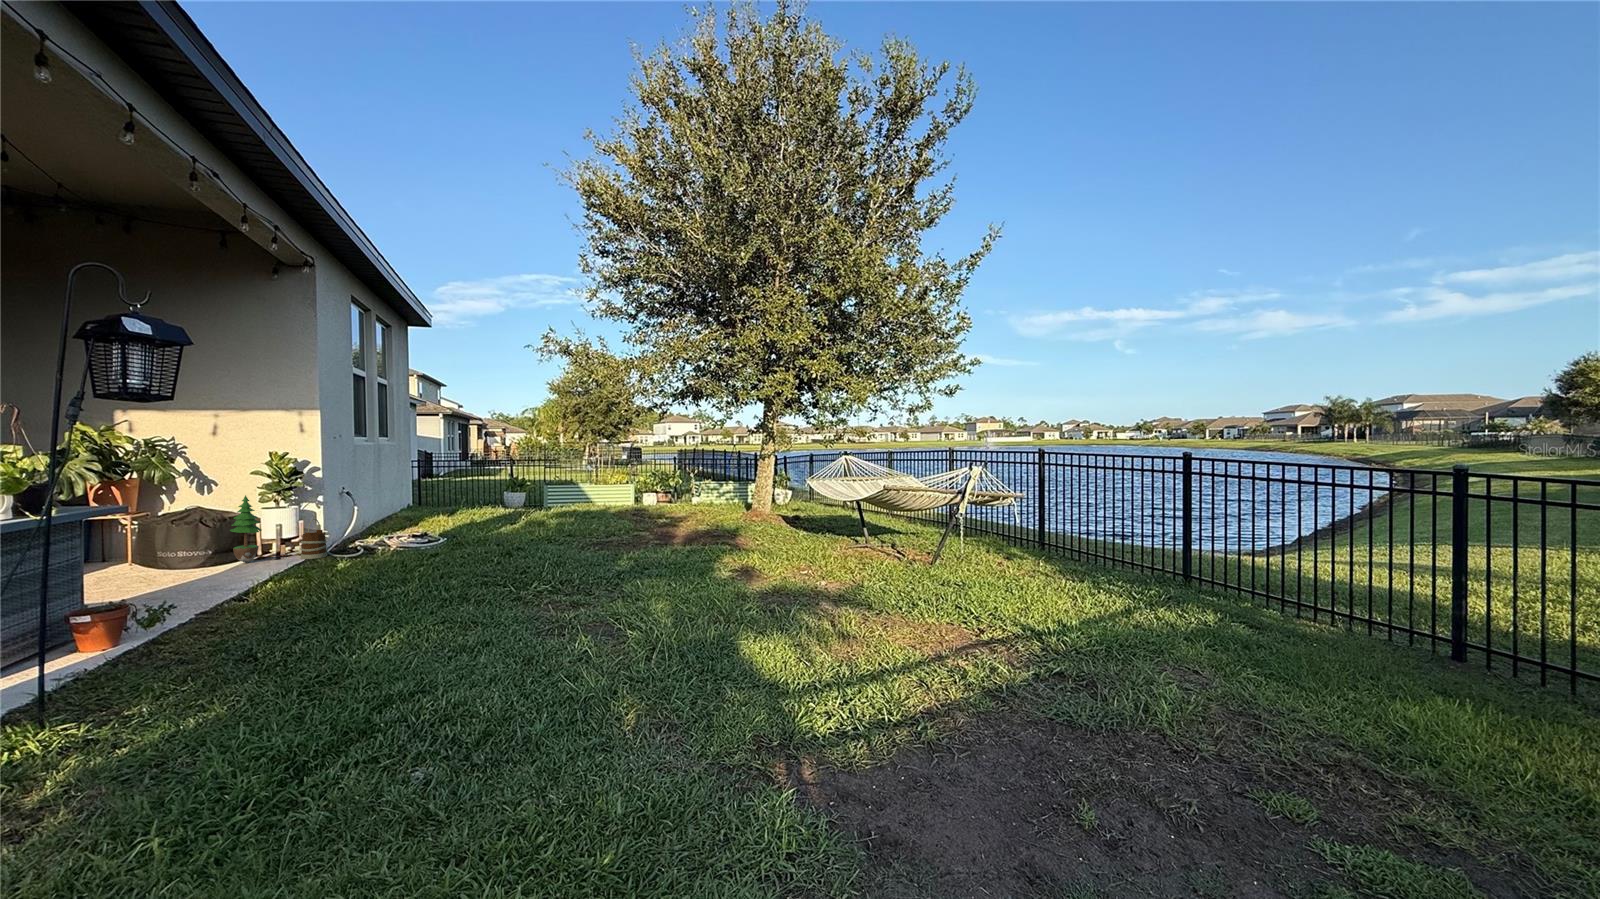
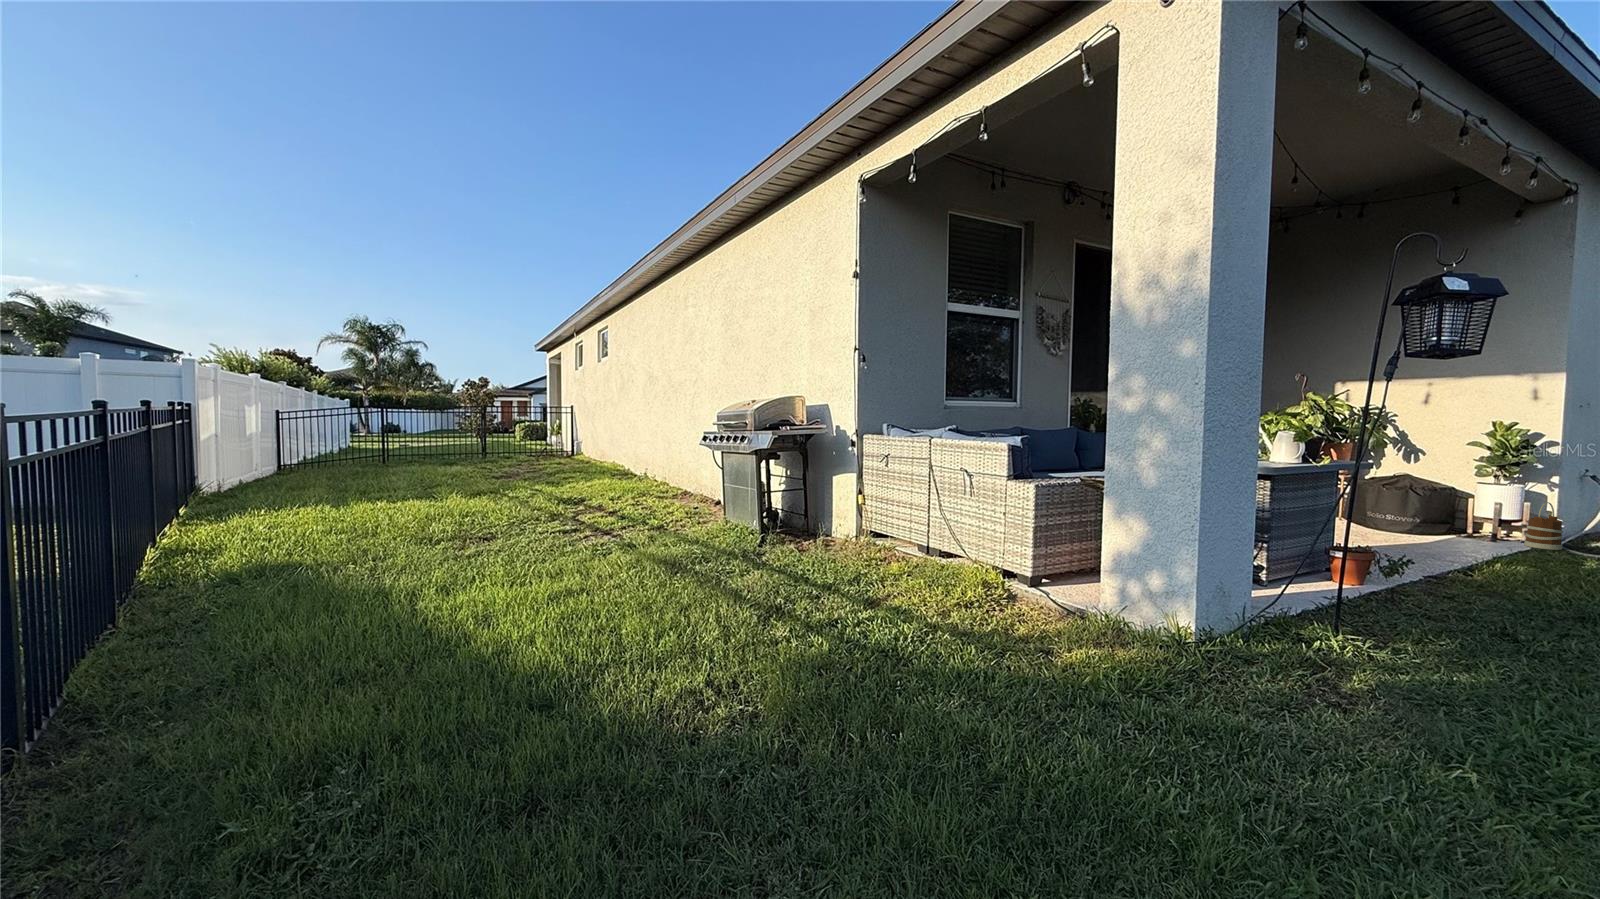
potted tree: present [230,495,261,563] -> none [1442,466,1478,538]

